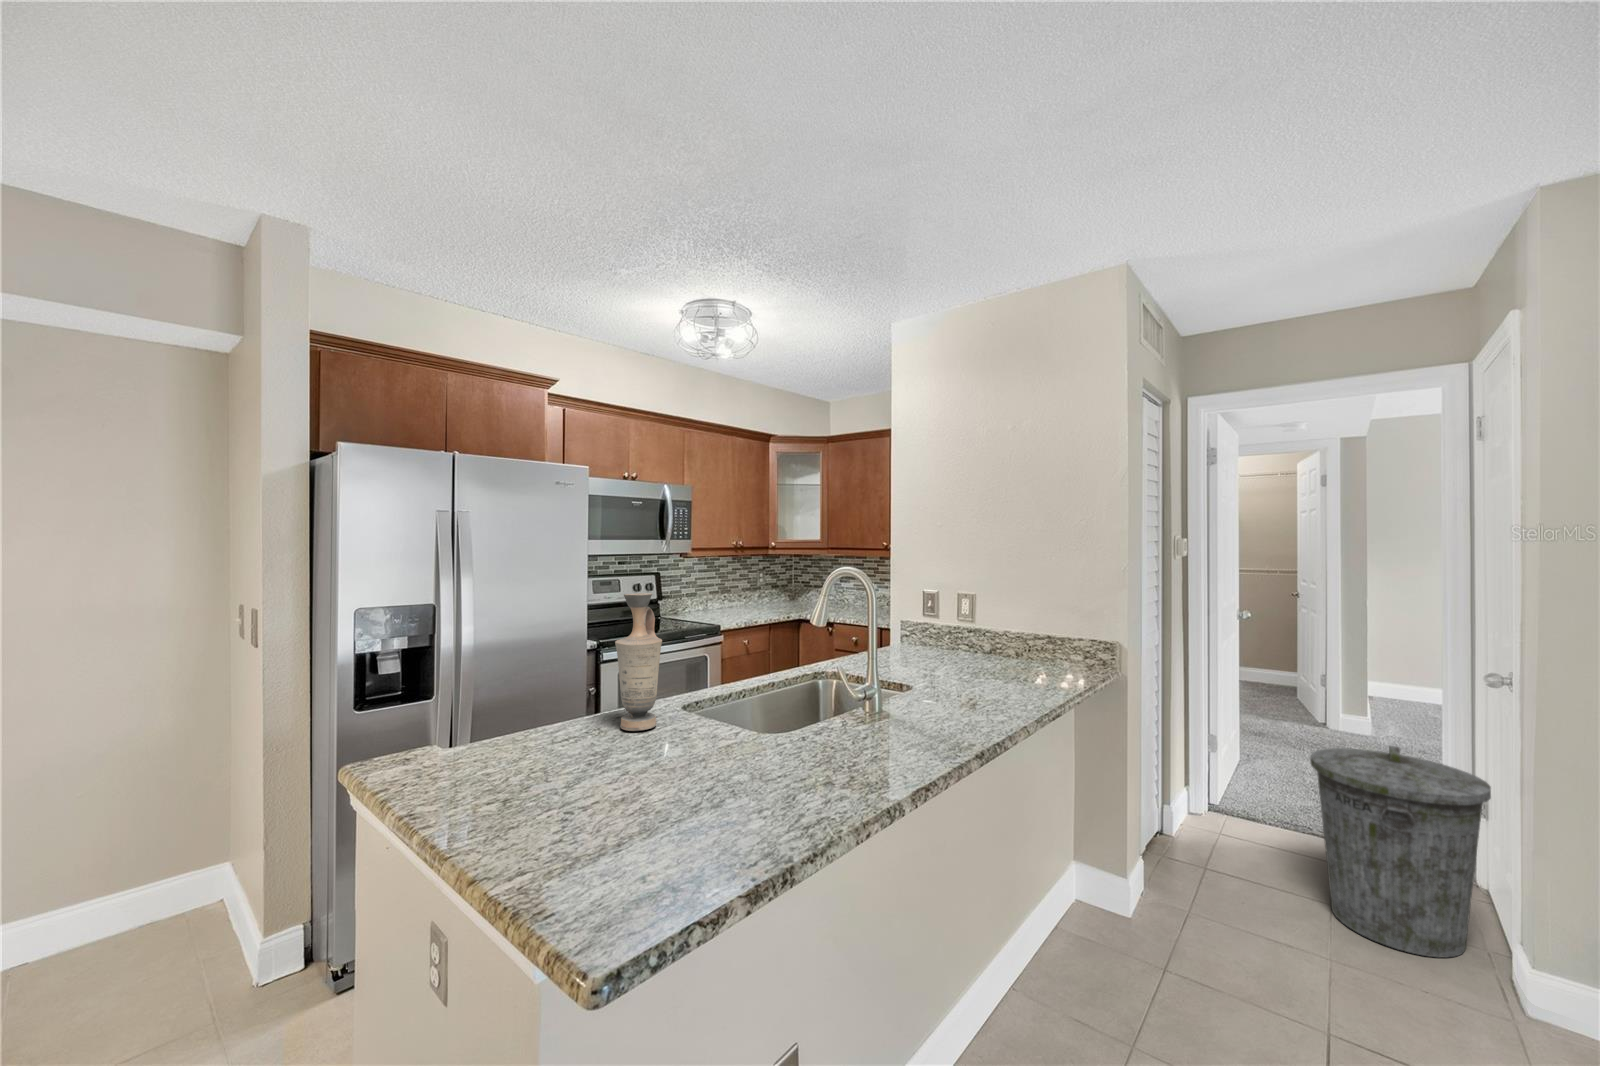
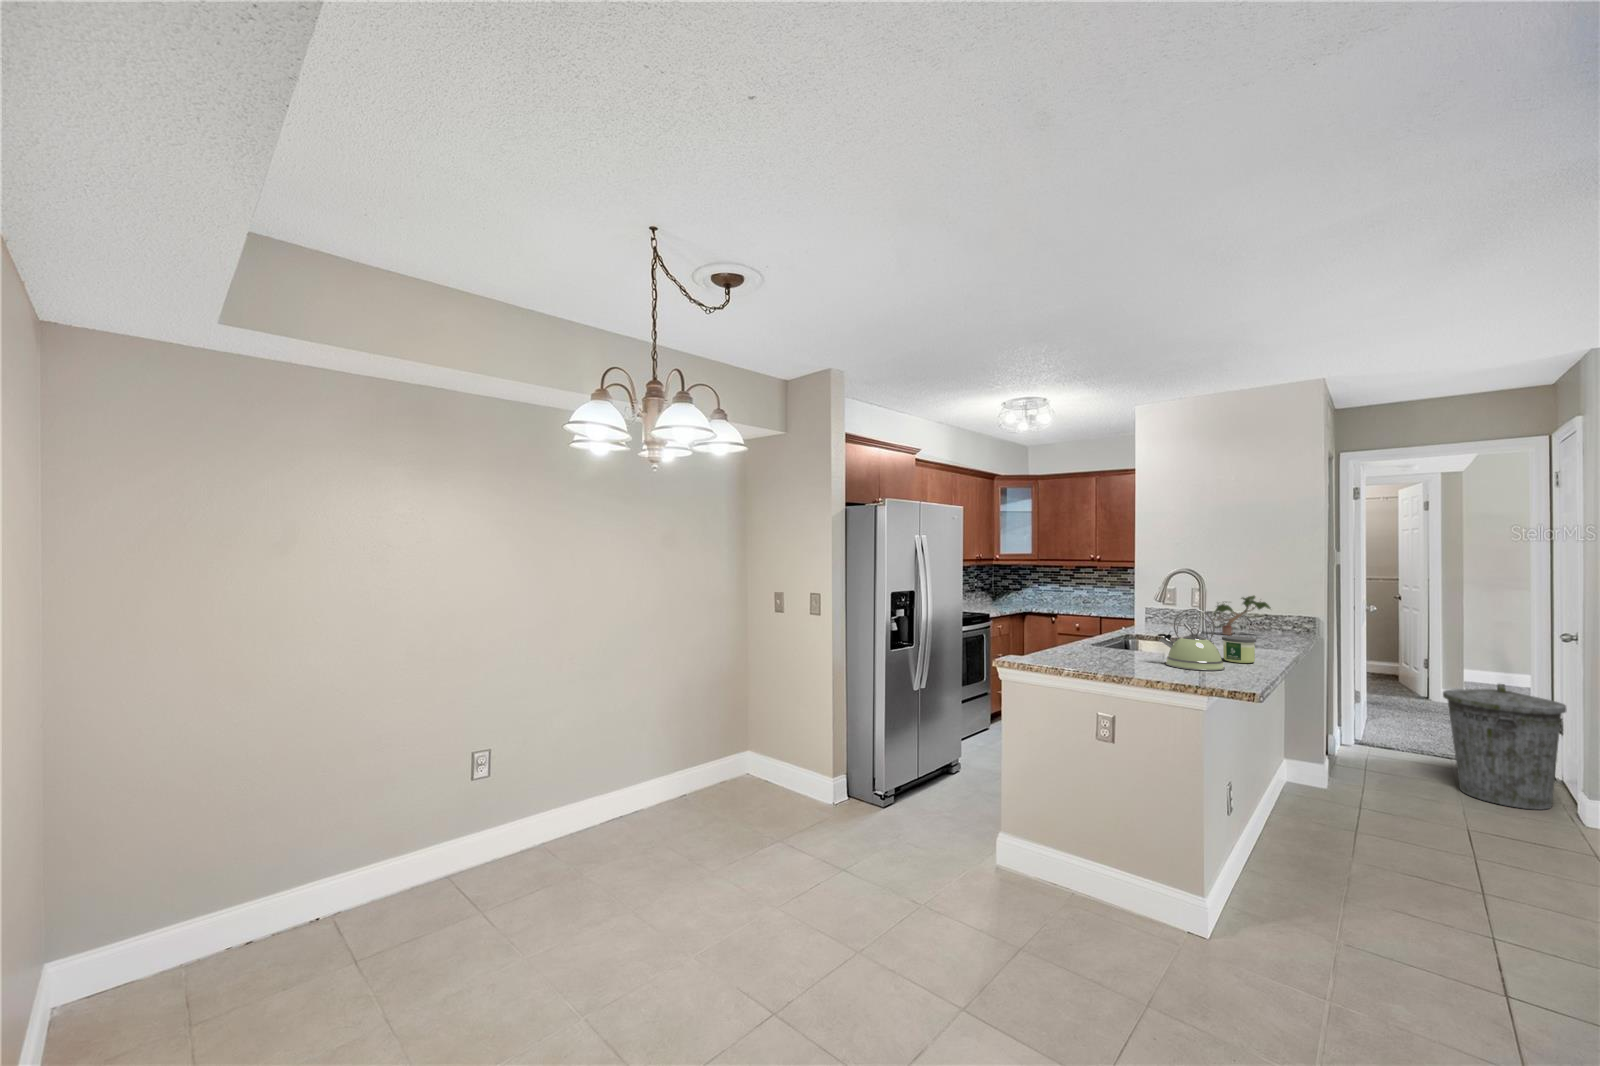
vase: present [615,593,662,731] -> none [1077,581,1103,653]
potted plant: none [950,604,1051,672] -> present [1214,596,1271,635]
kettle: none [686,658,795,803] -> present [1158,609,1225,671]
candle: none [838,704,896,766] -> present [1222,636,1256,663]

